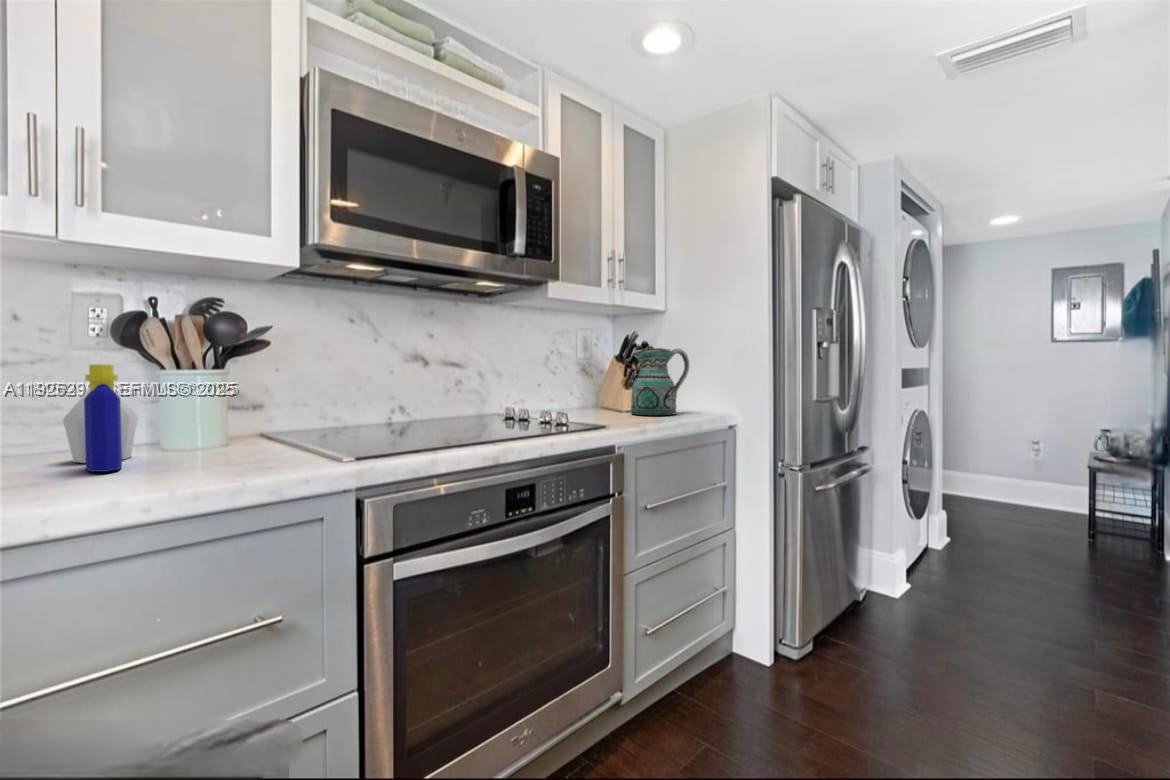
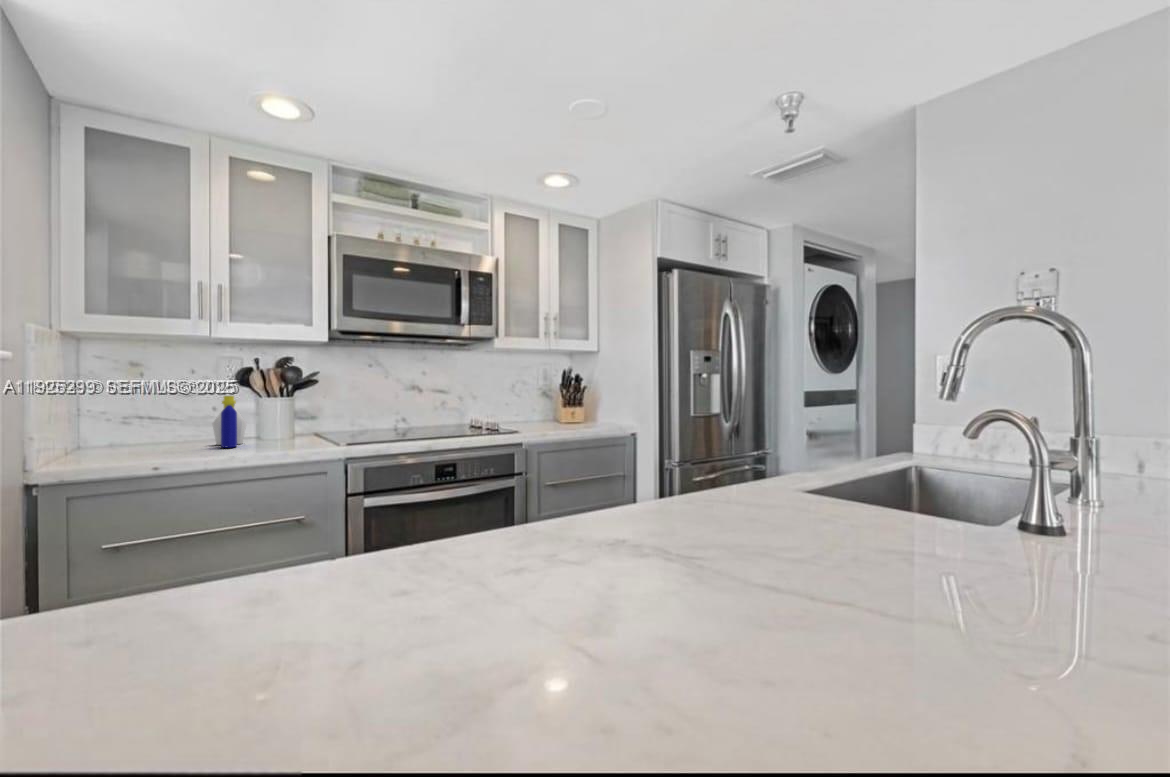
ceramic pitcher: present [631,348,689,415] -> none [562,378,604,425]

